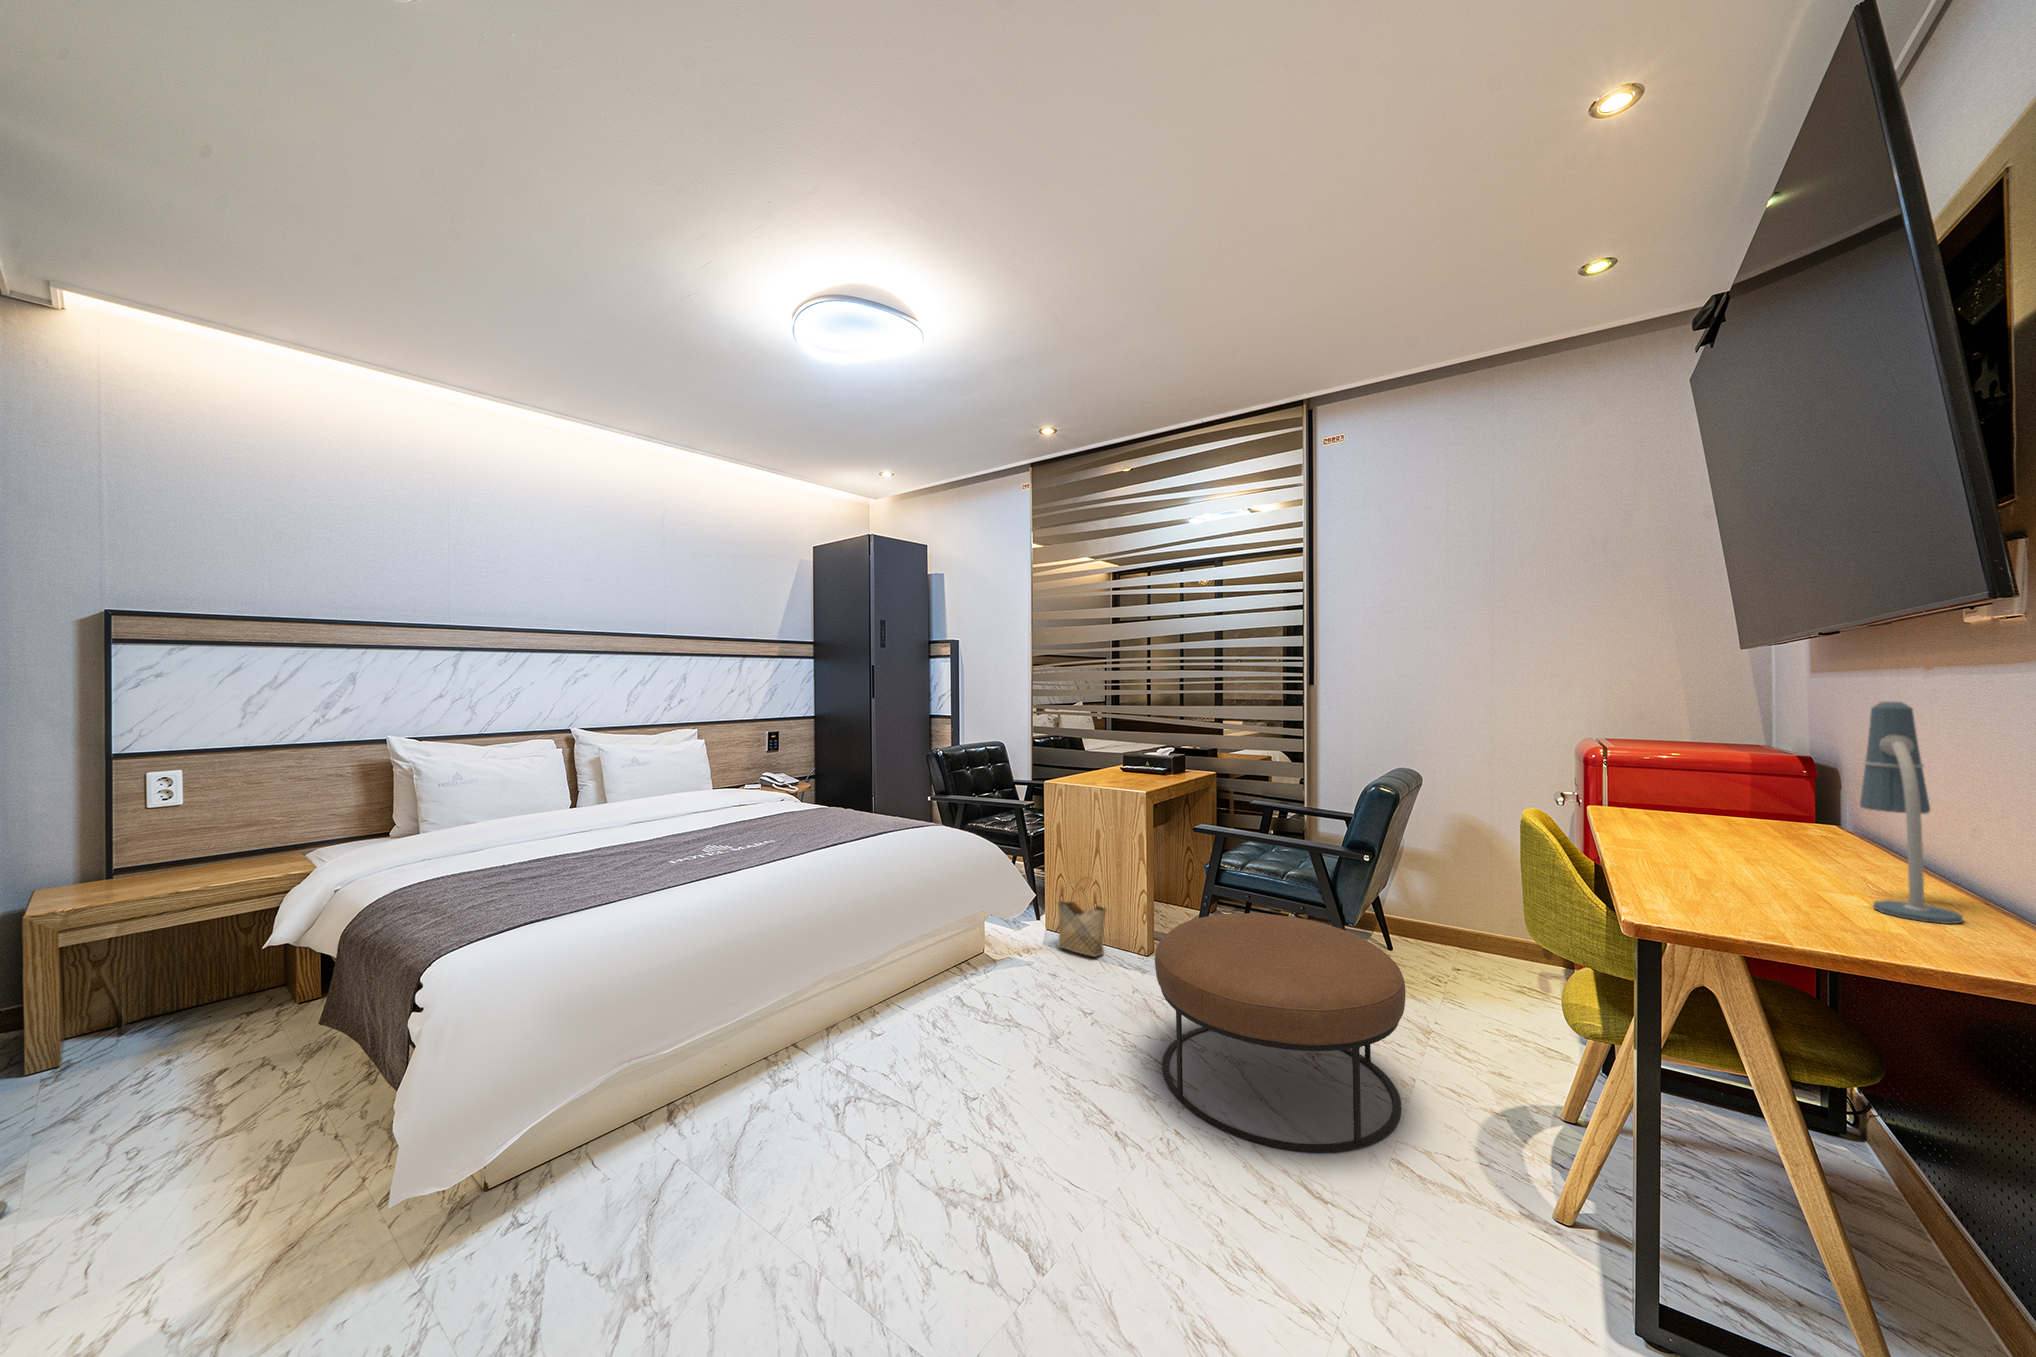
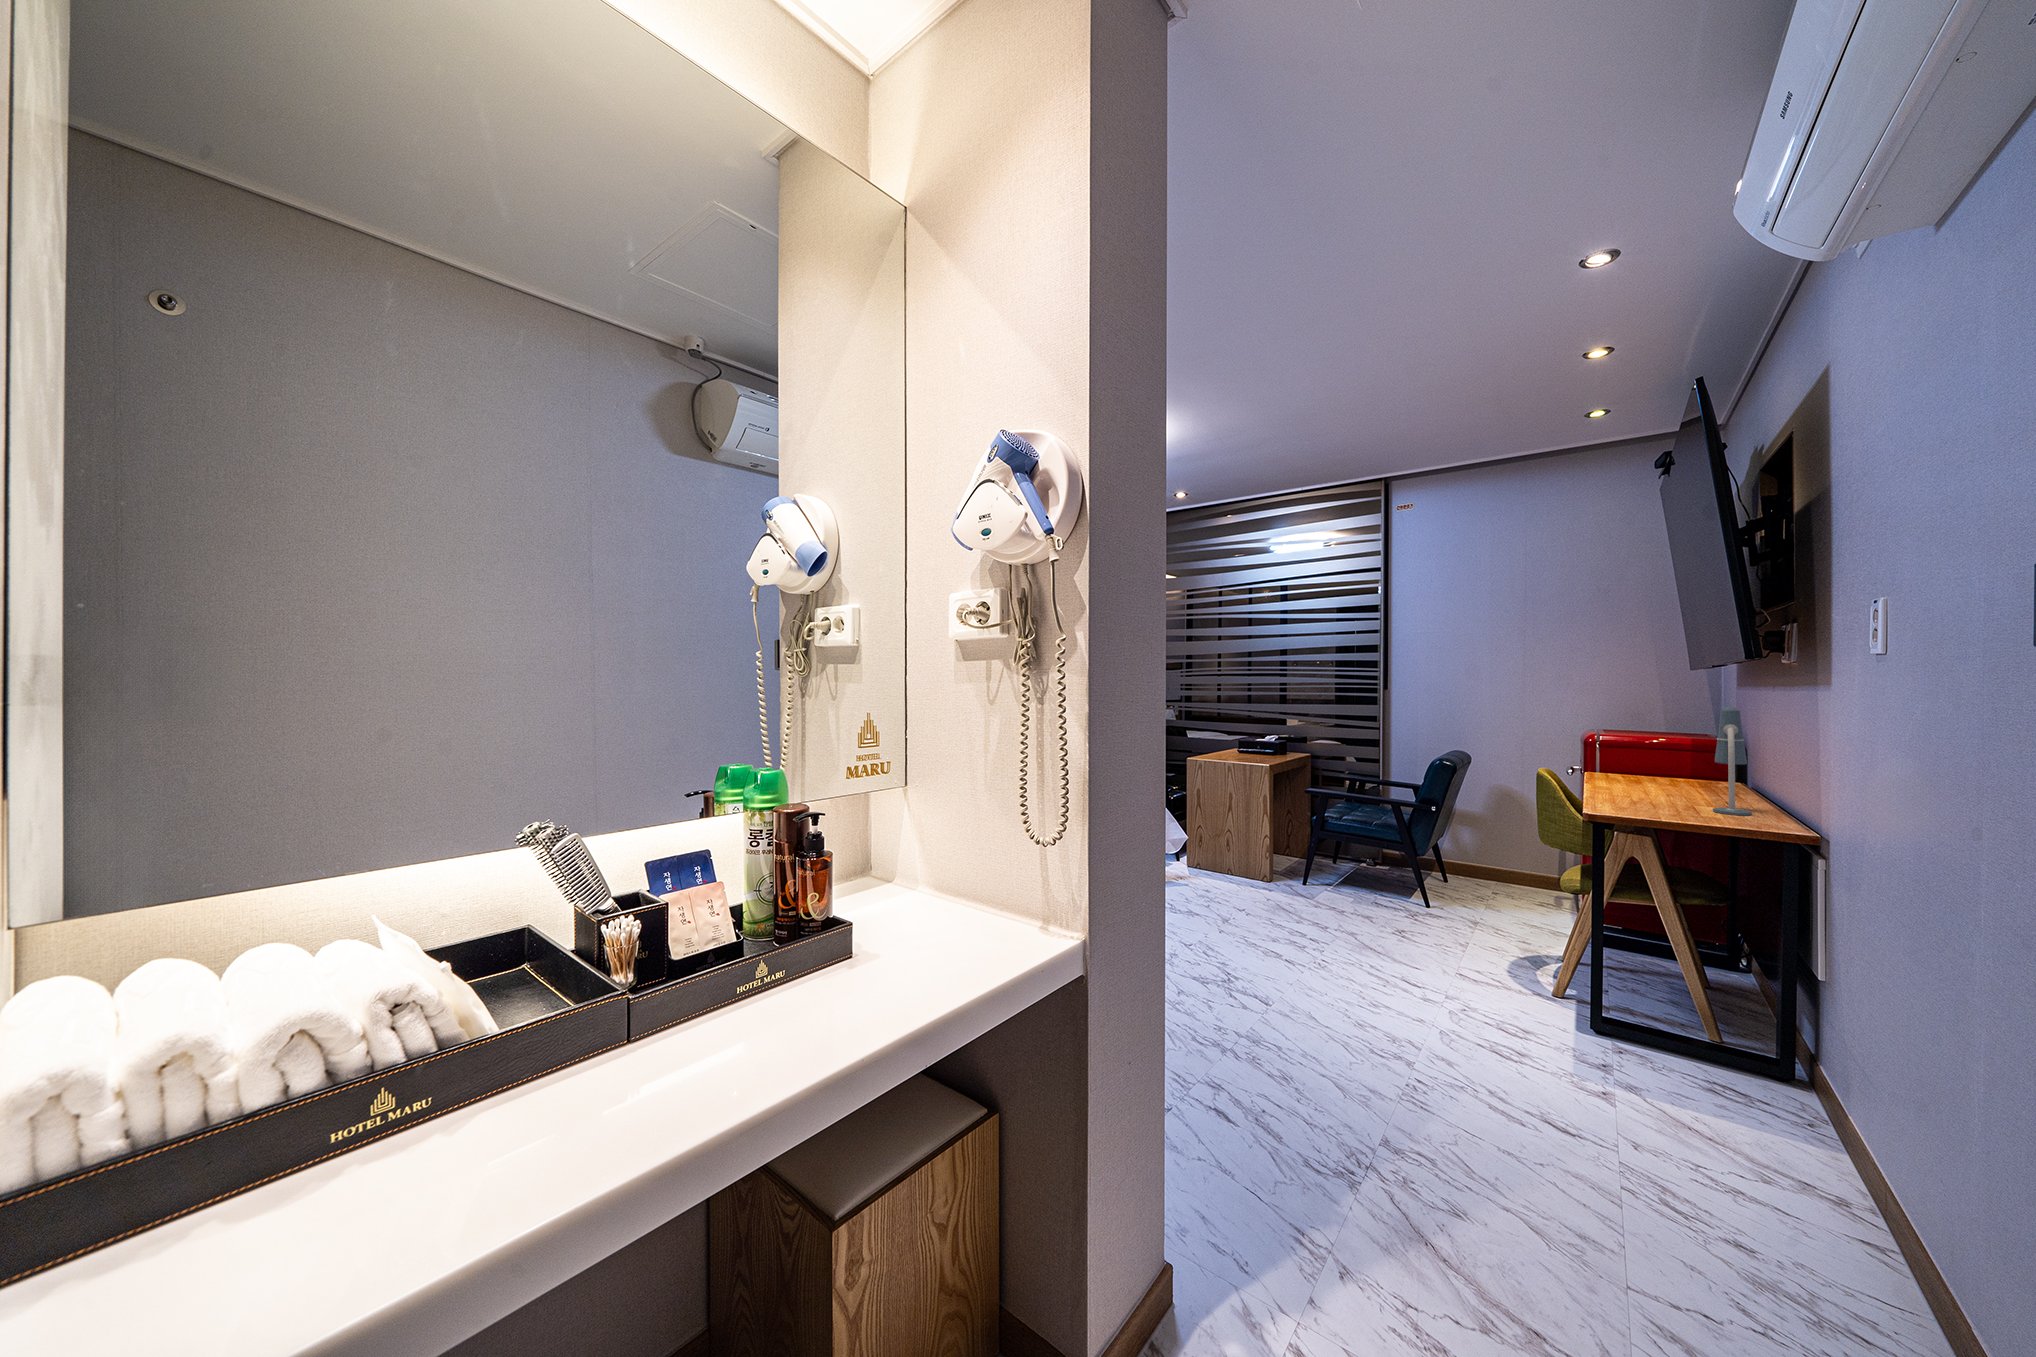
woven basket: present [1057,878,1106,957] -> none [1202,828,1240,883]
ottoman: present [1155,913,1406,1152] -> none [1300,843,1465,970]

